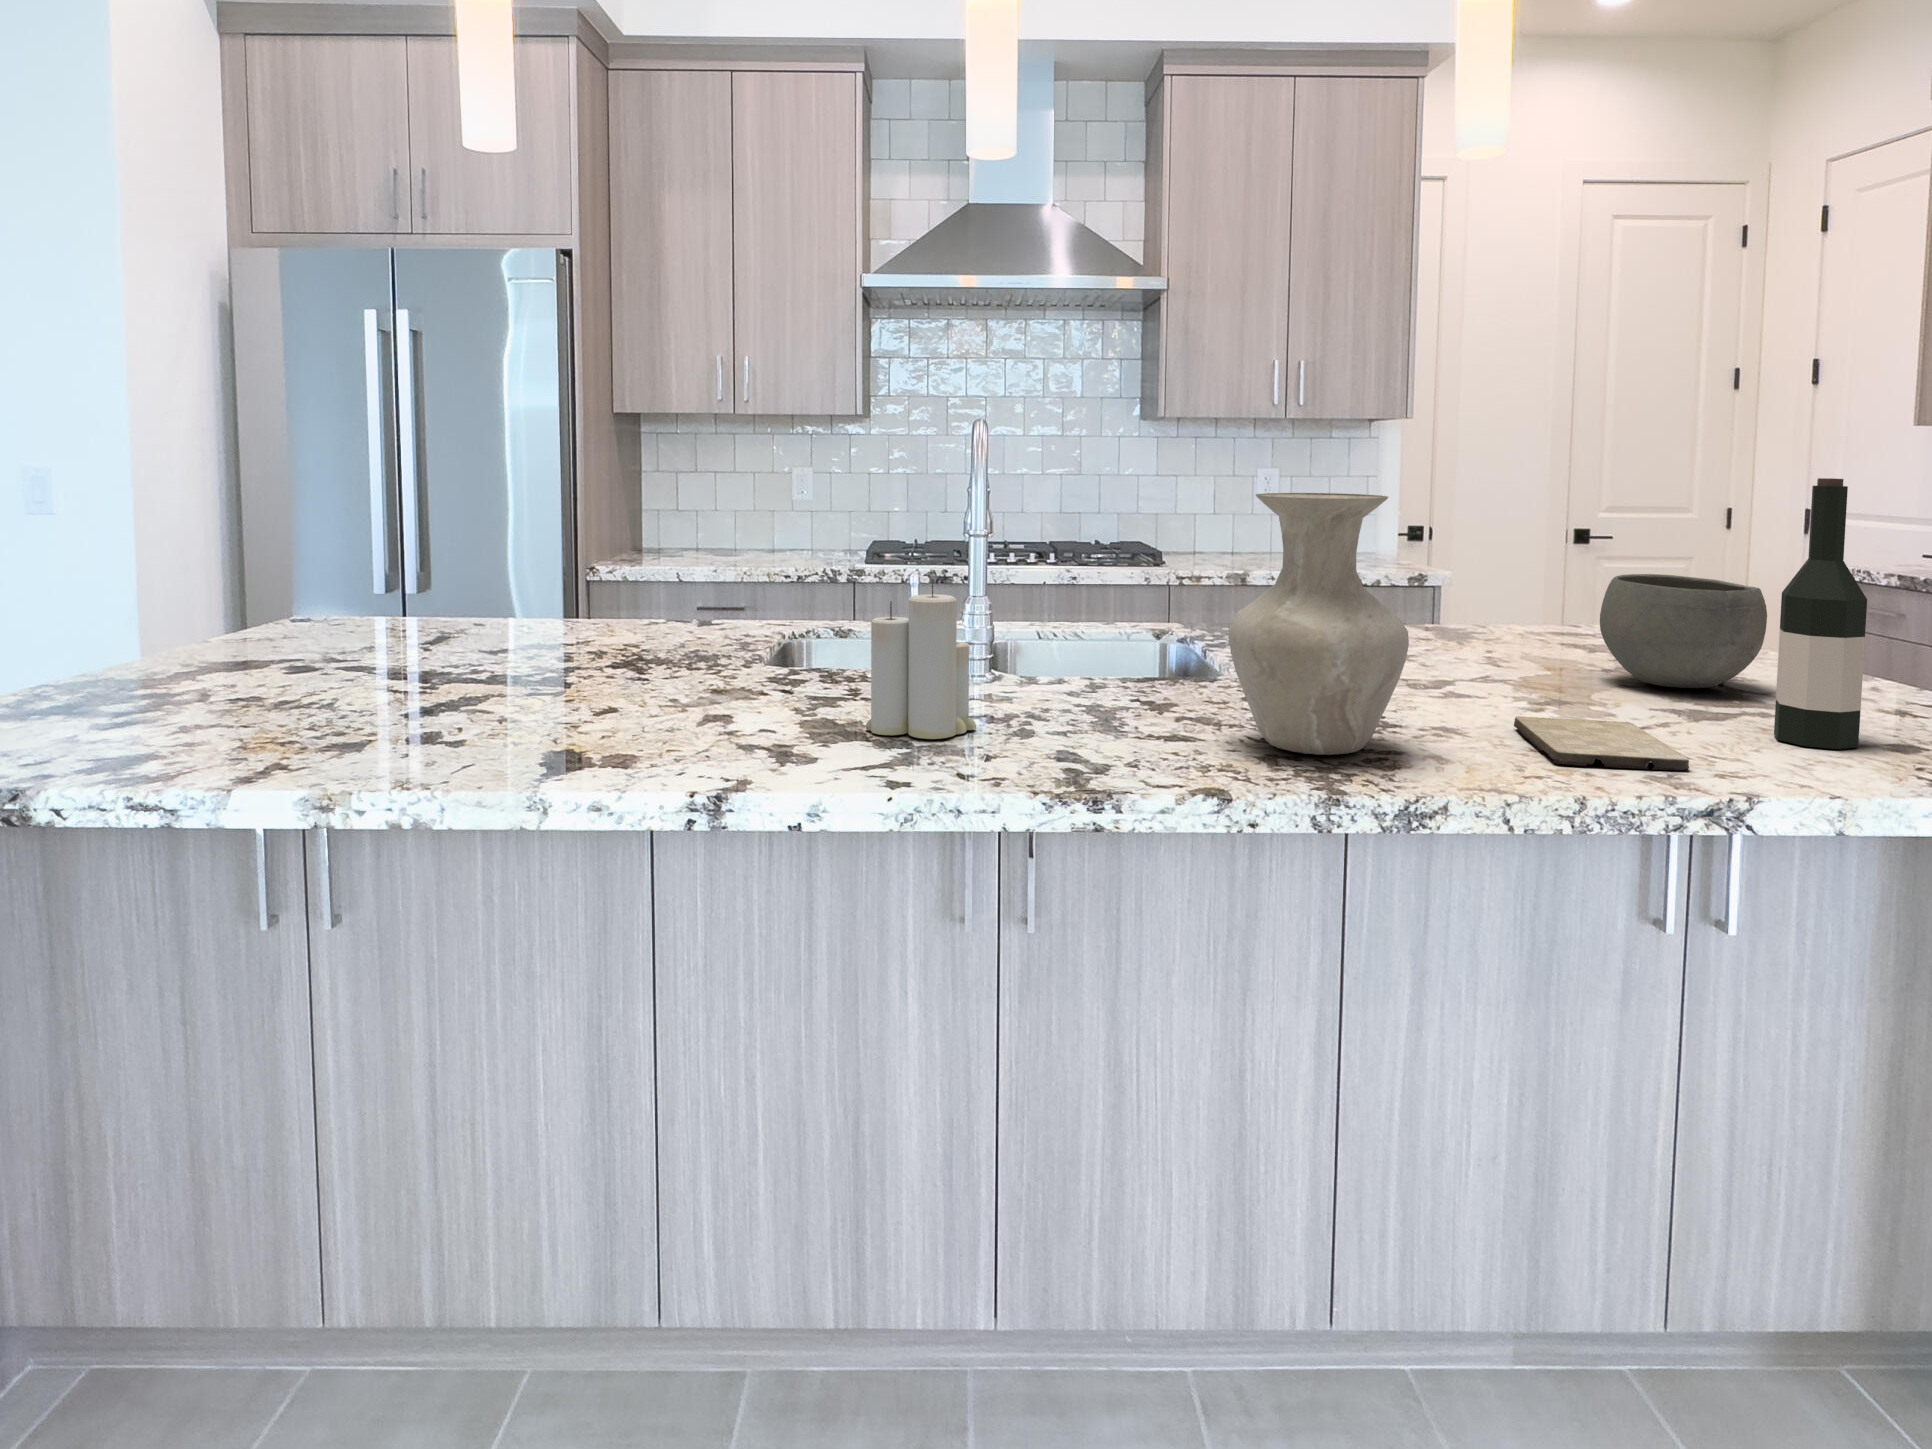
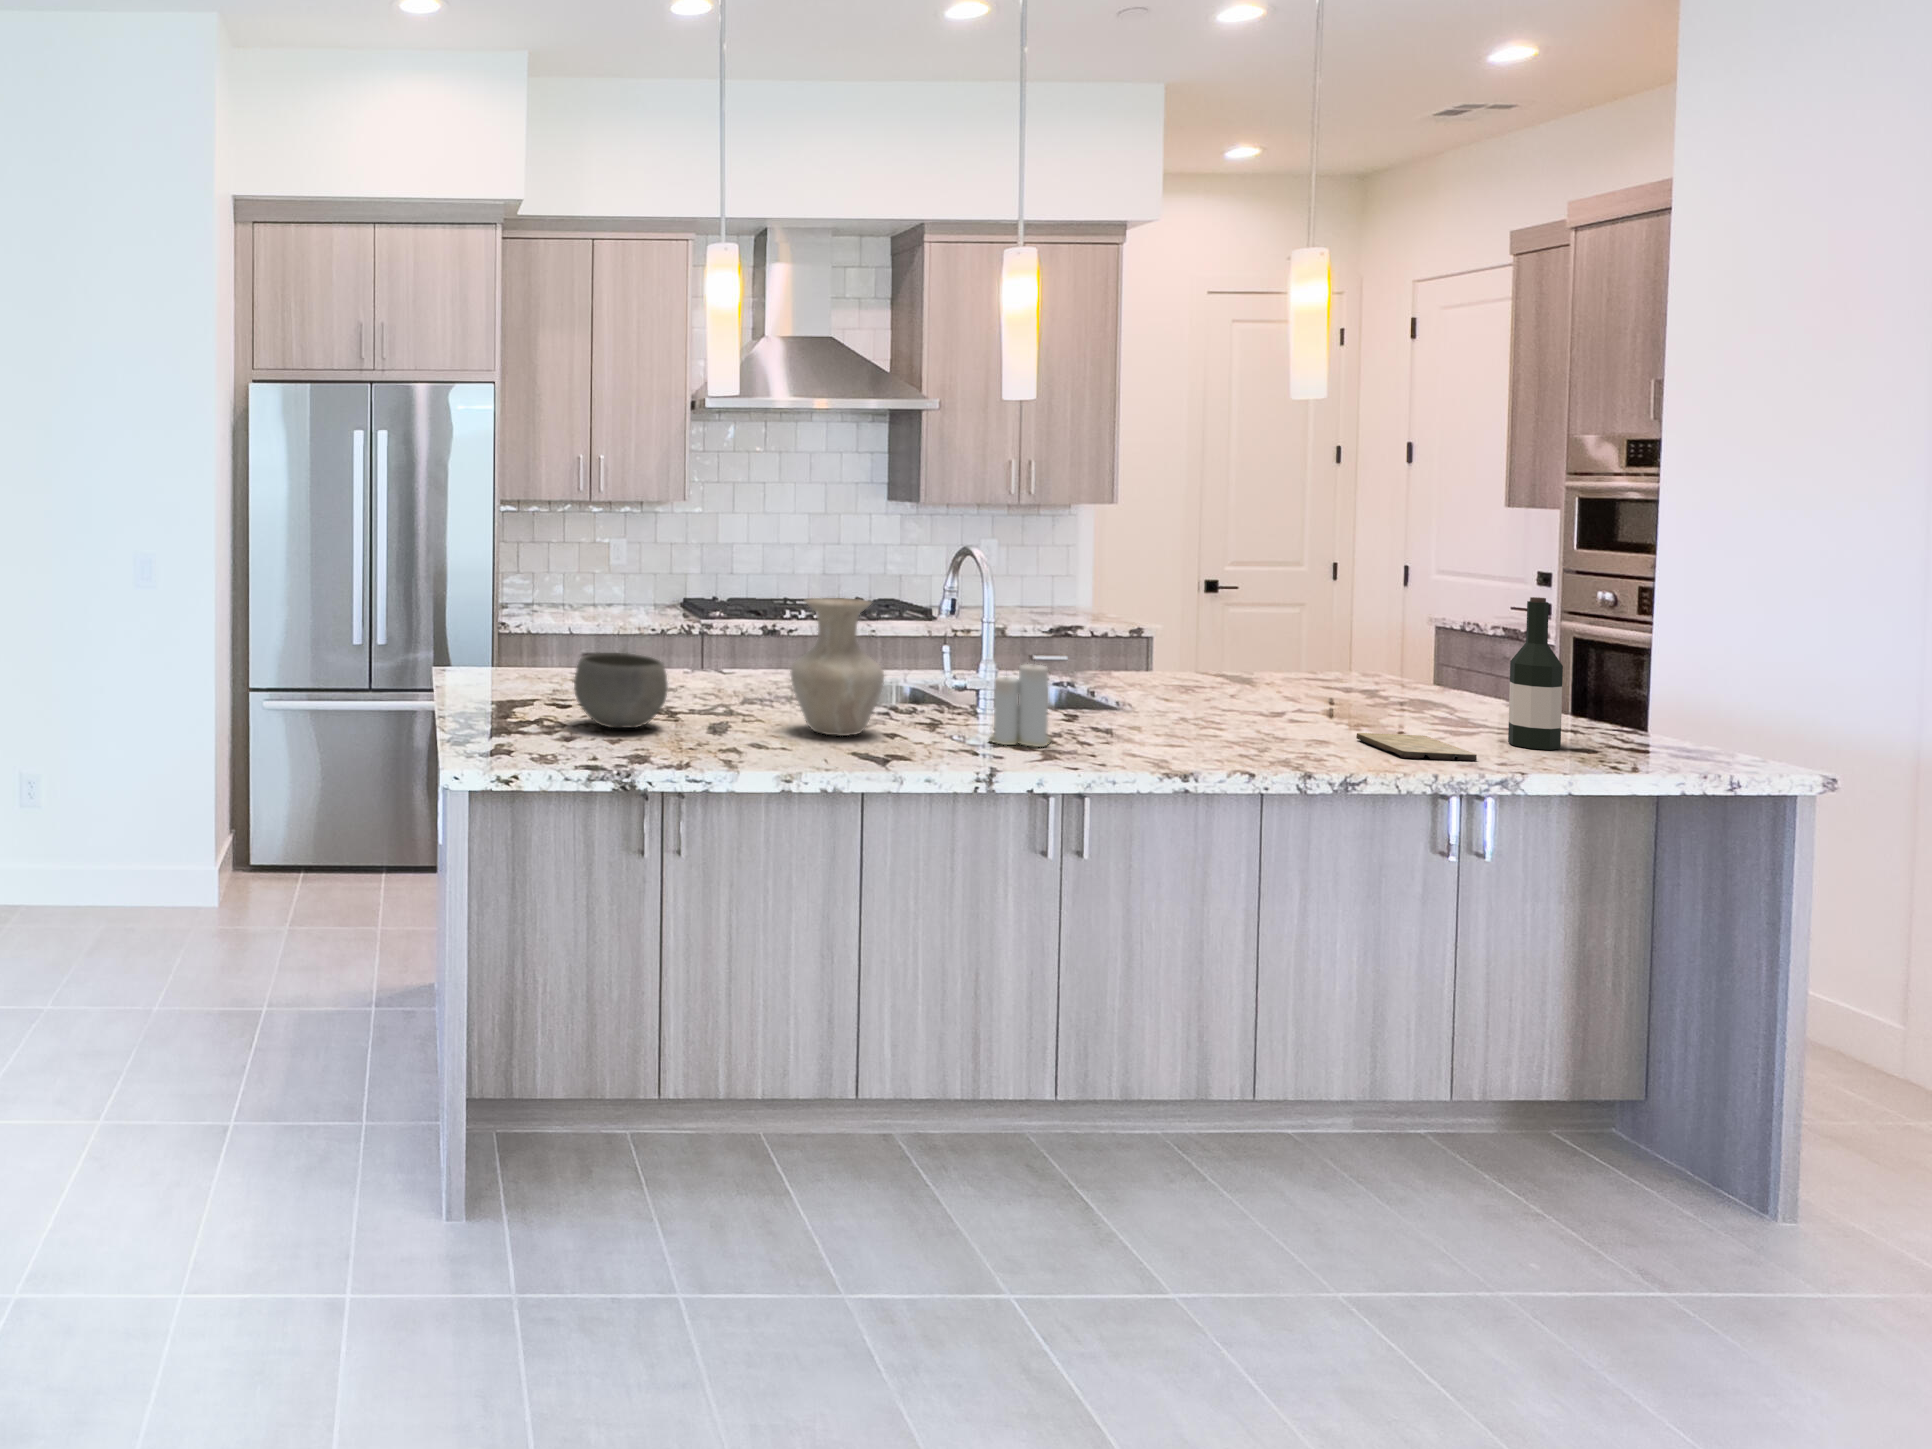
vase: present [1229,493,1409,755] -> present [790,598,884,736]
bowl: present [1600,574,1767,688] -> present [574,653,668,728]

